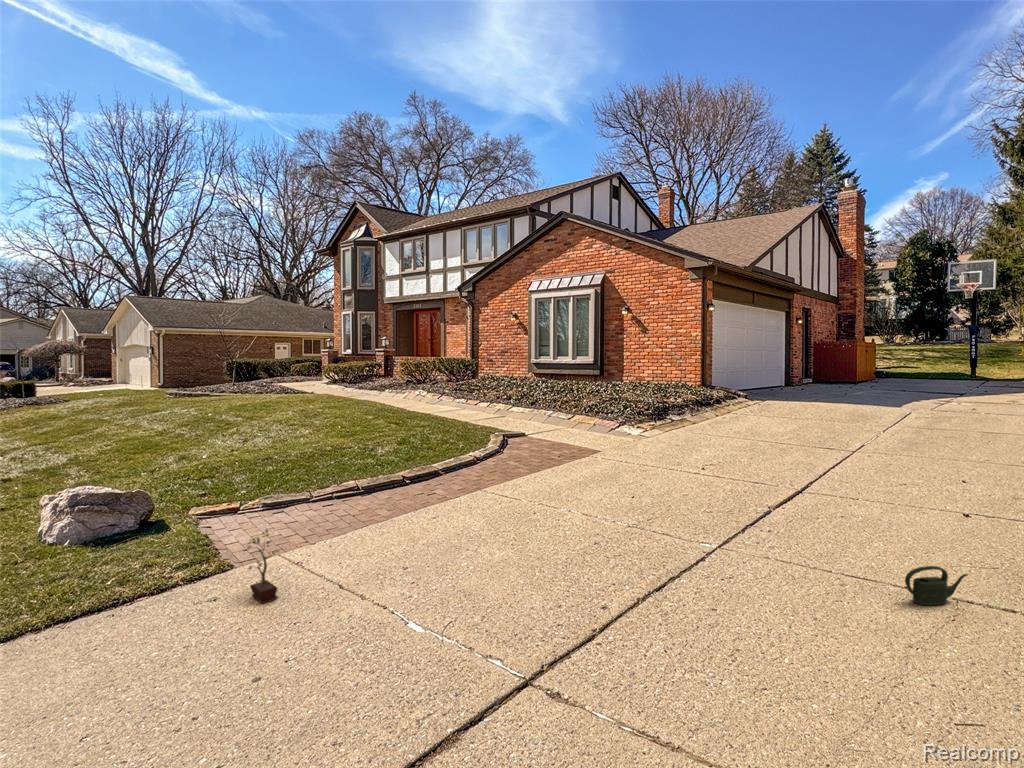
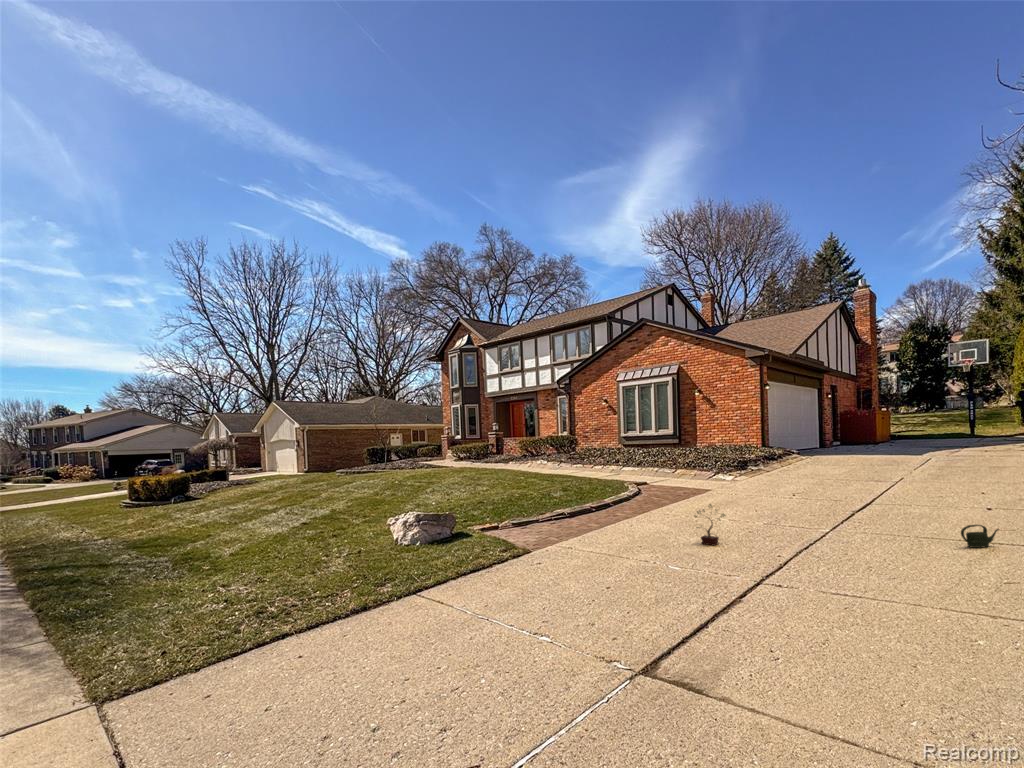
potted plant: present [247,529,279,604] -> present [695,504,725,546]

